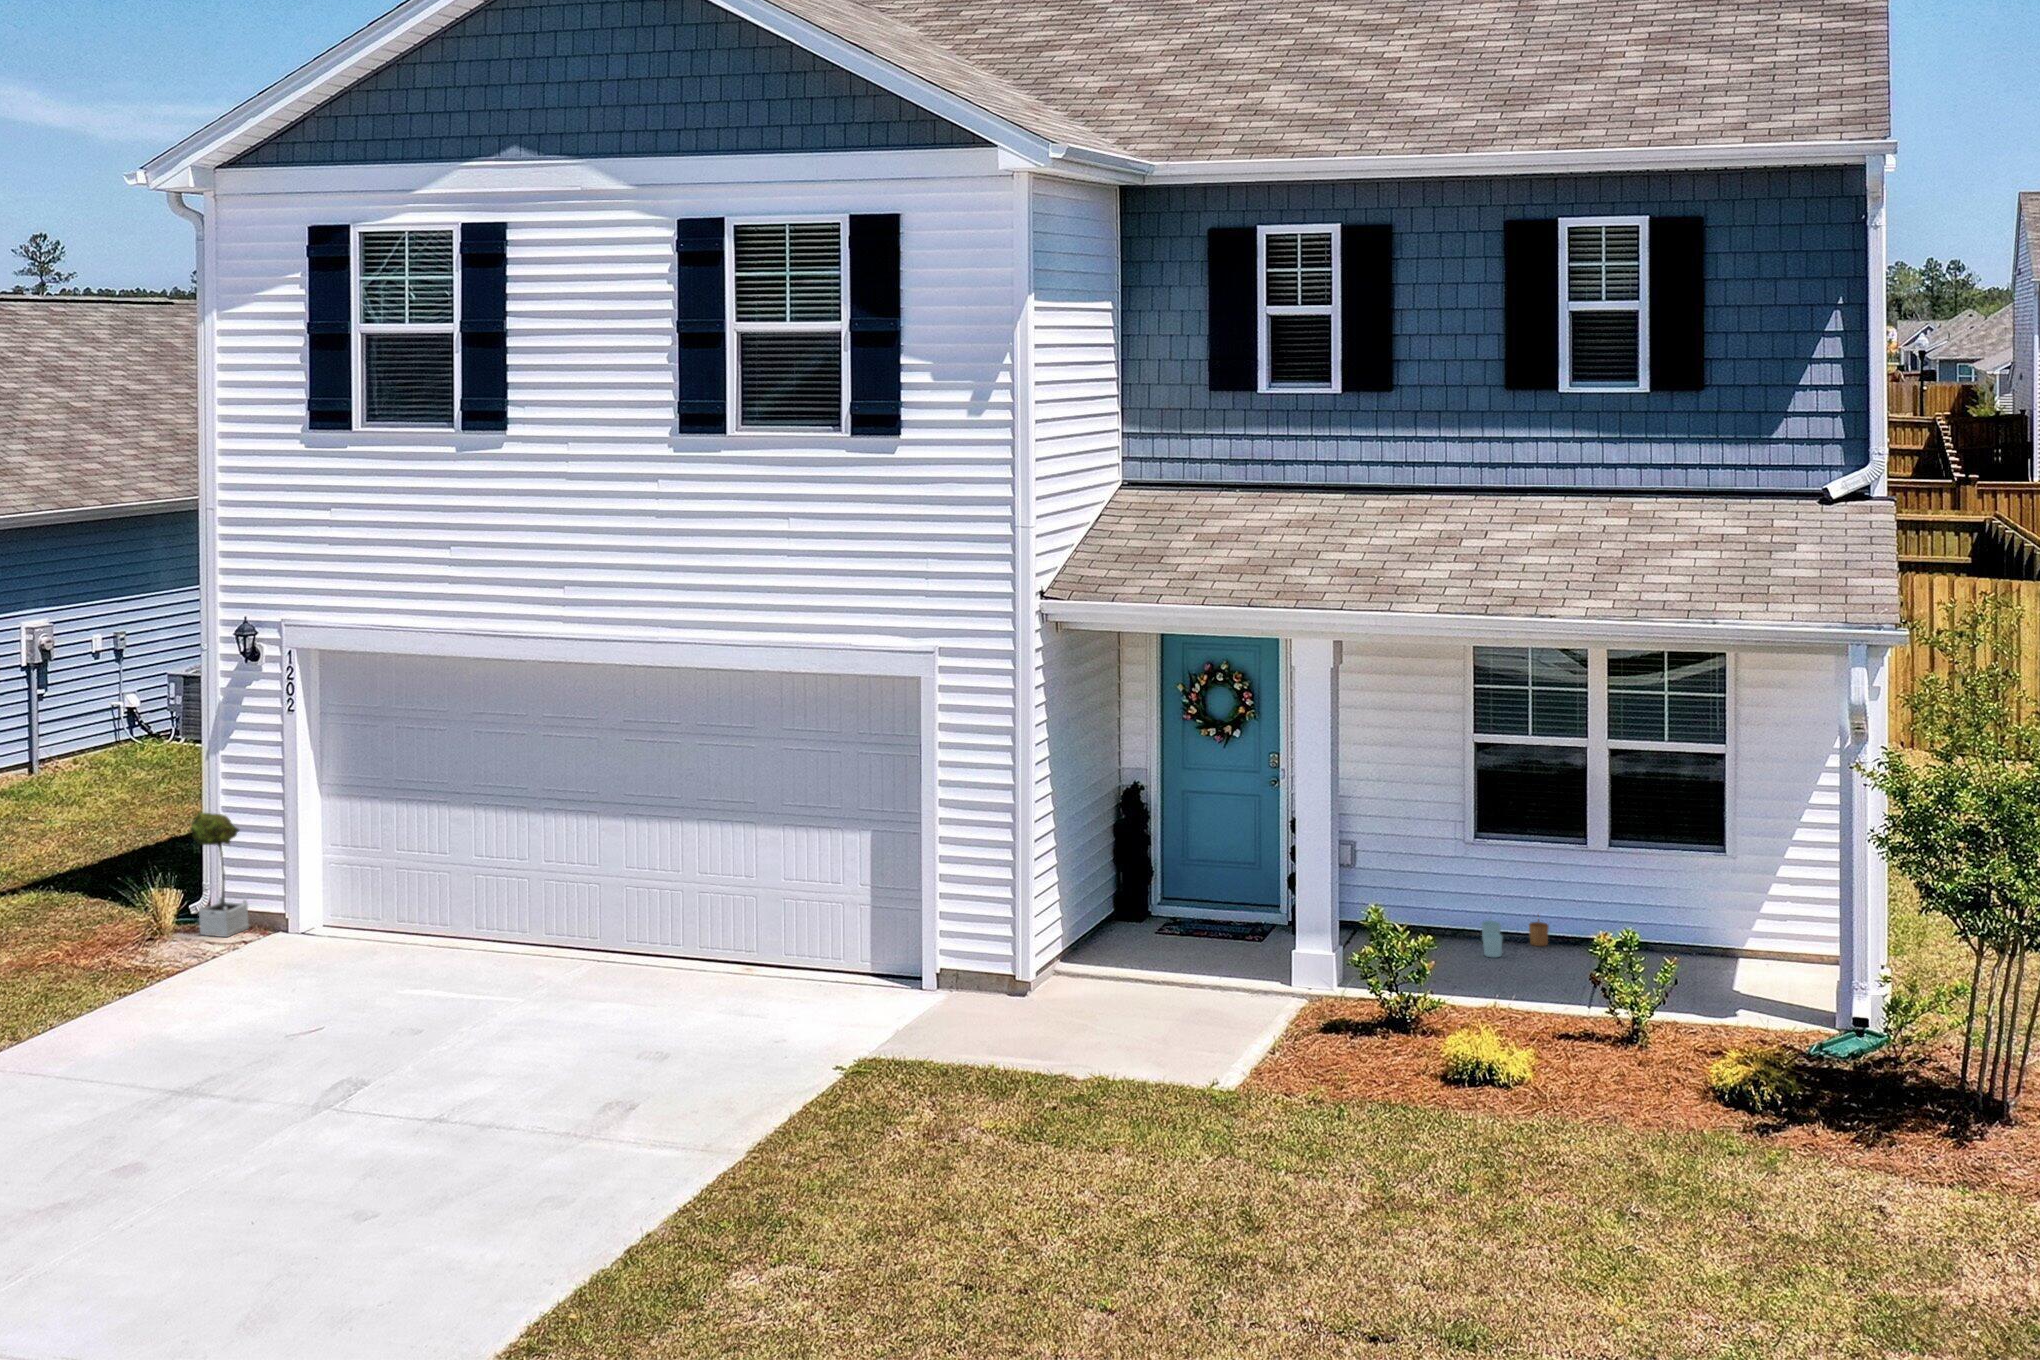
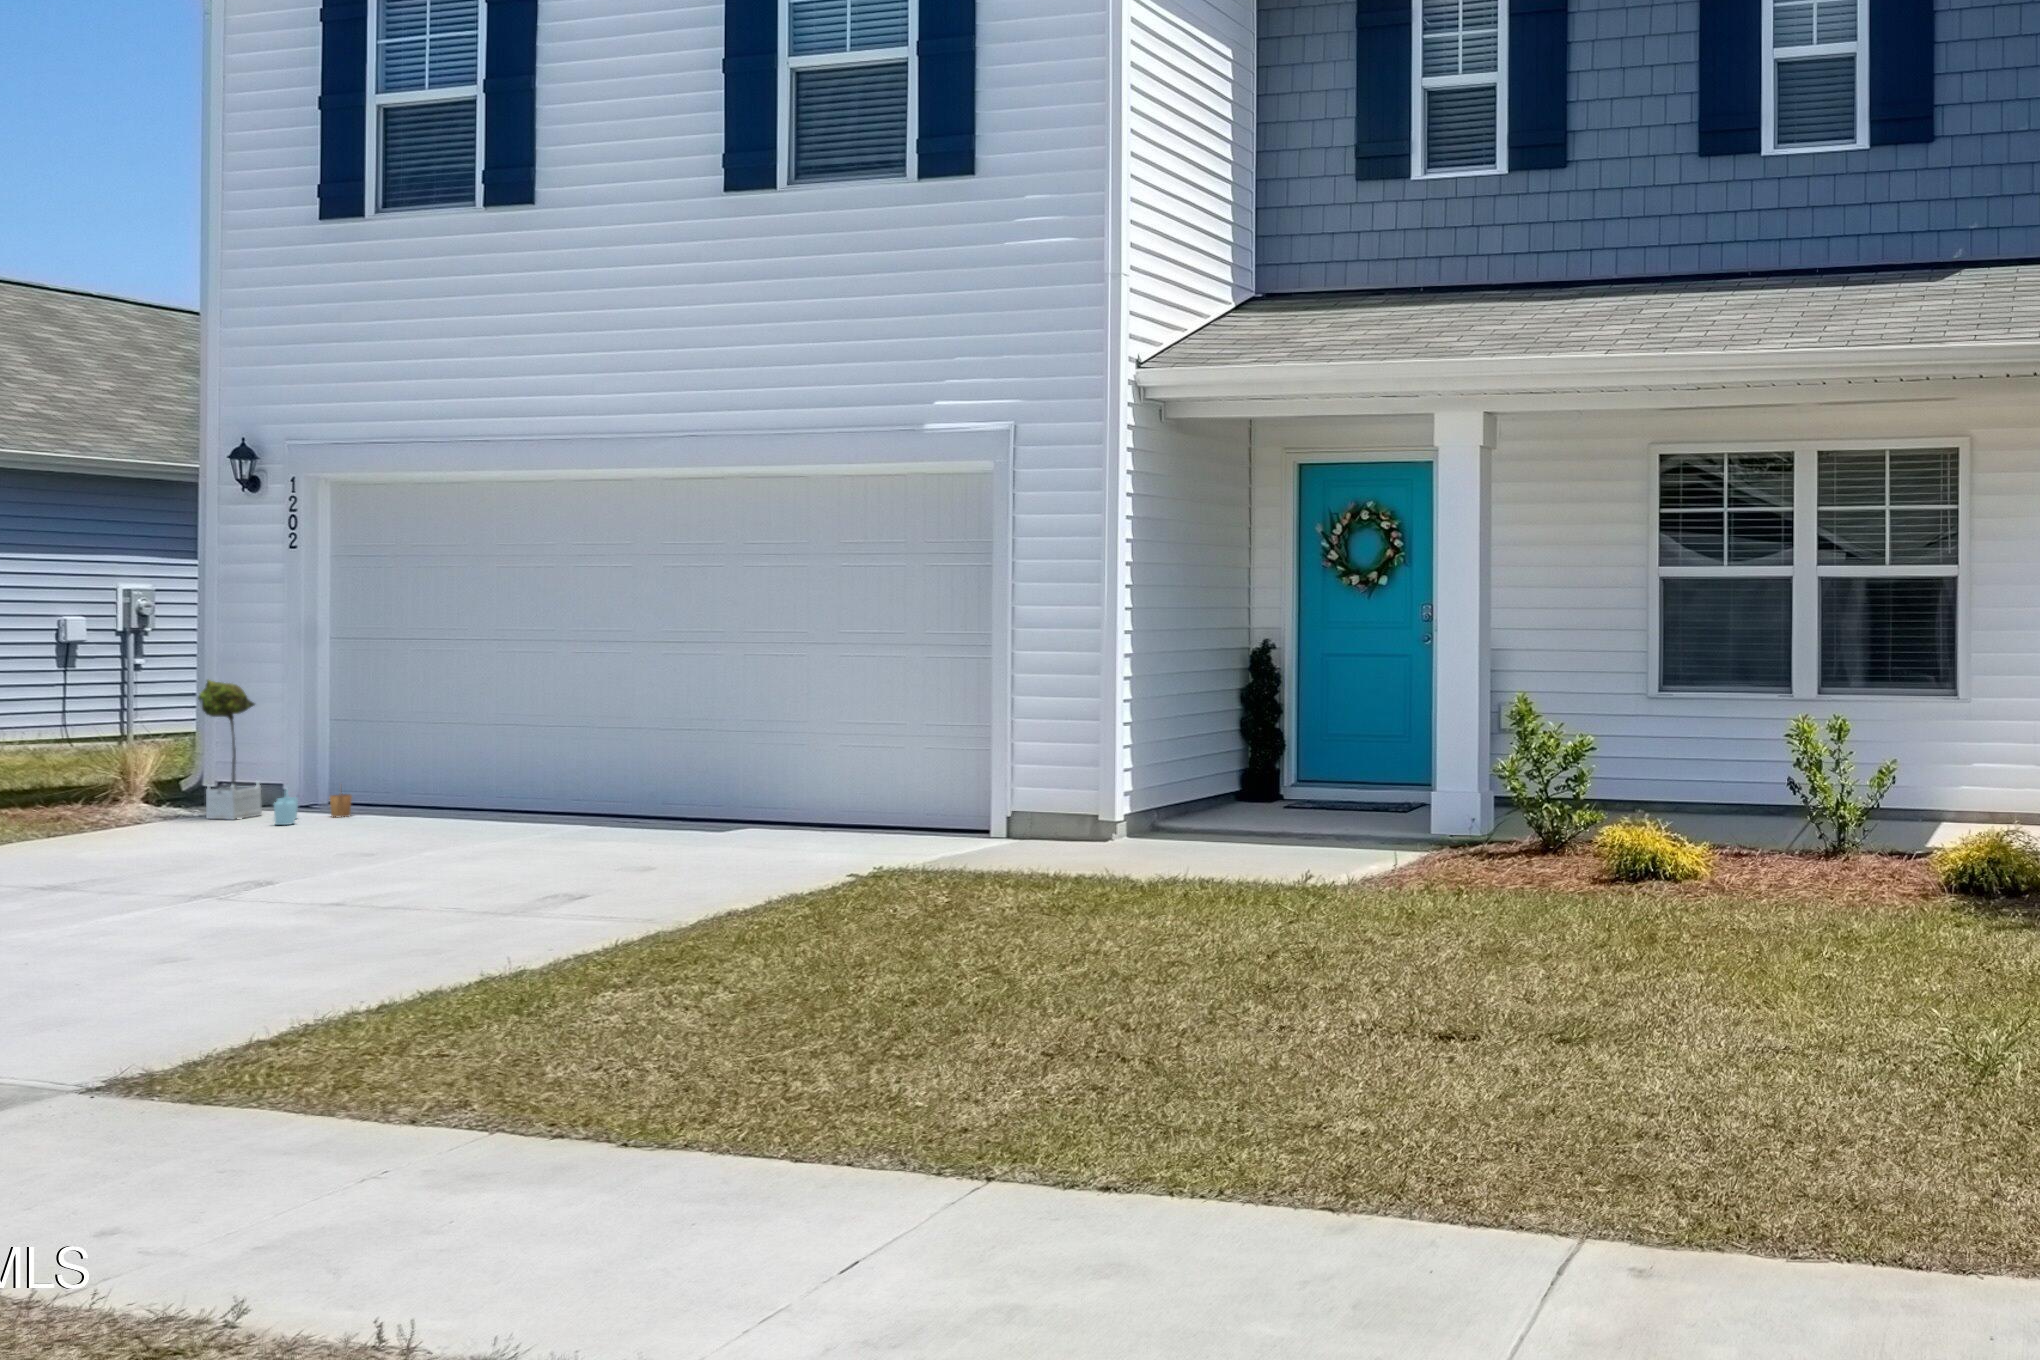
bucket: present [1482,915,1549,957] -> present [273,790,352,825]

